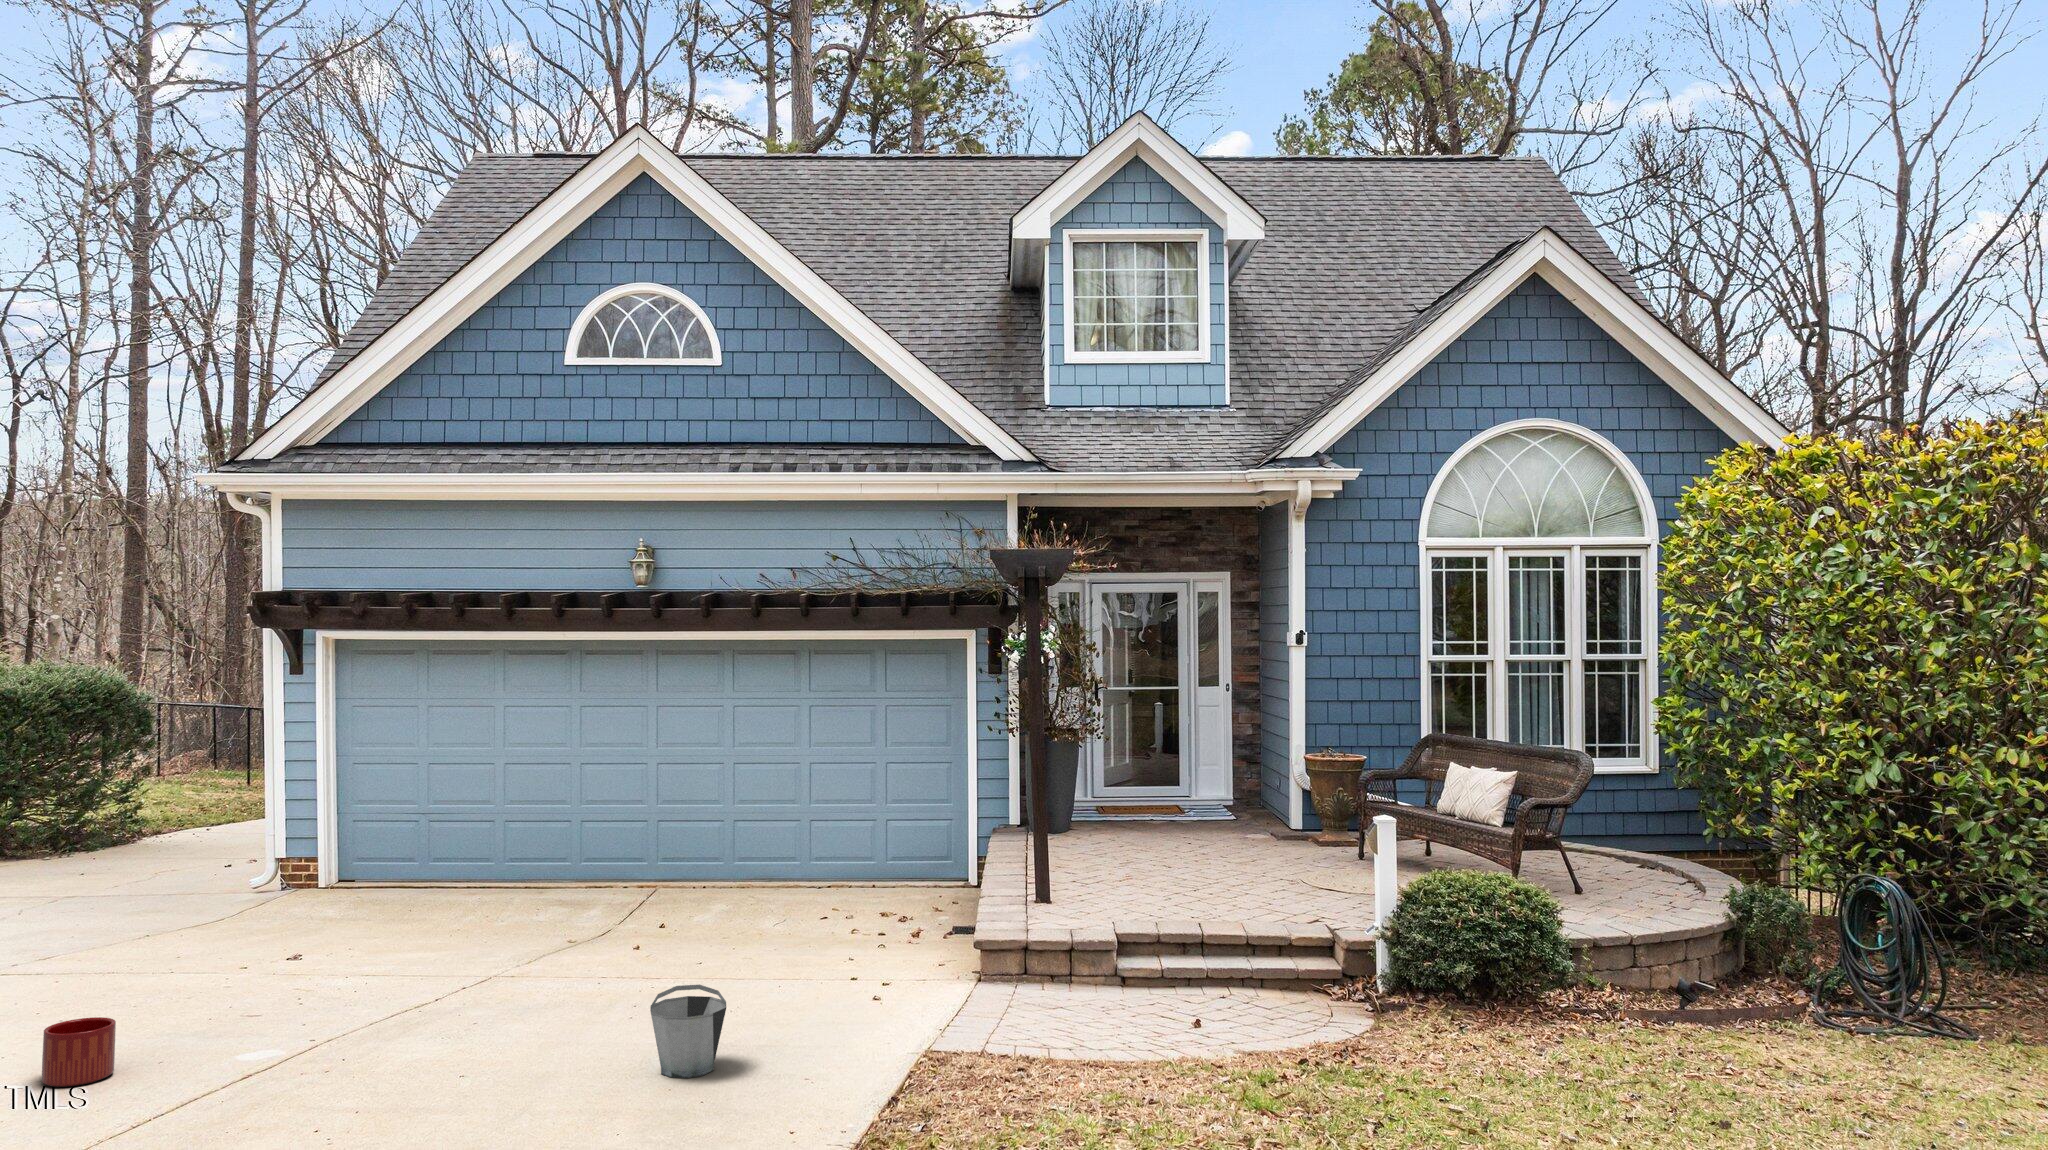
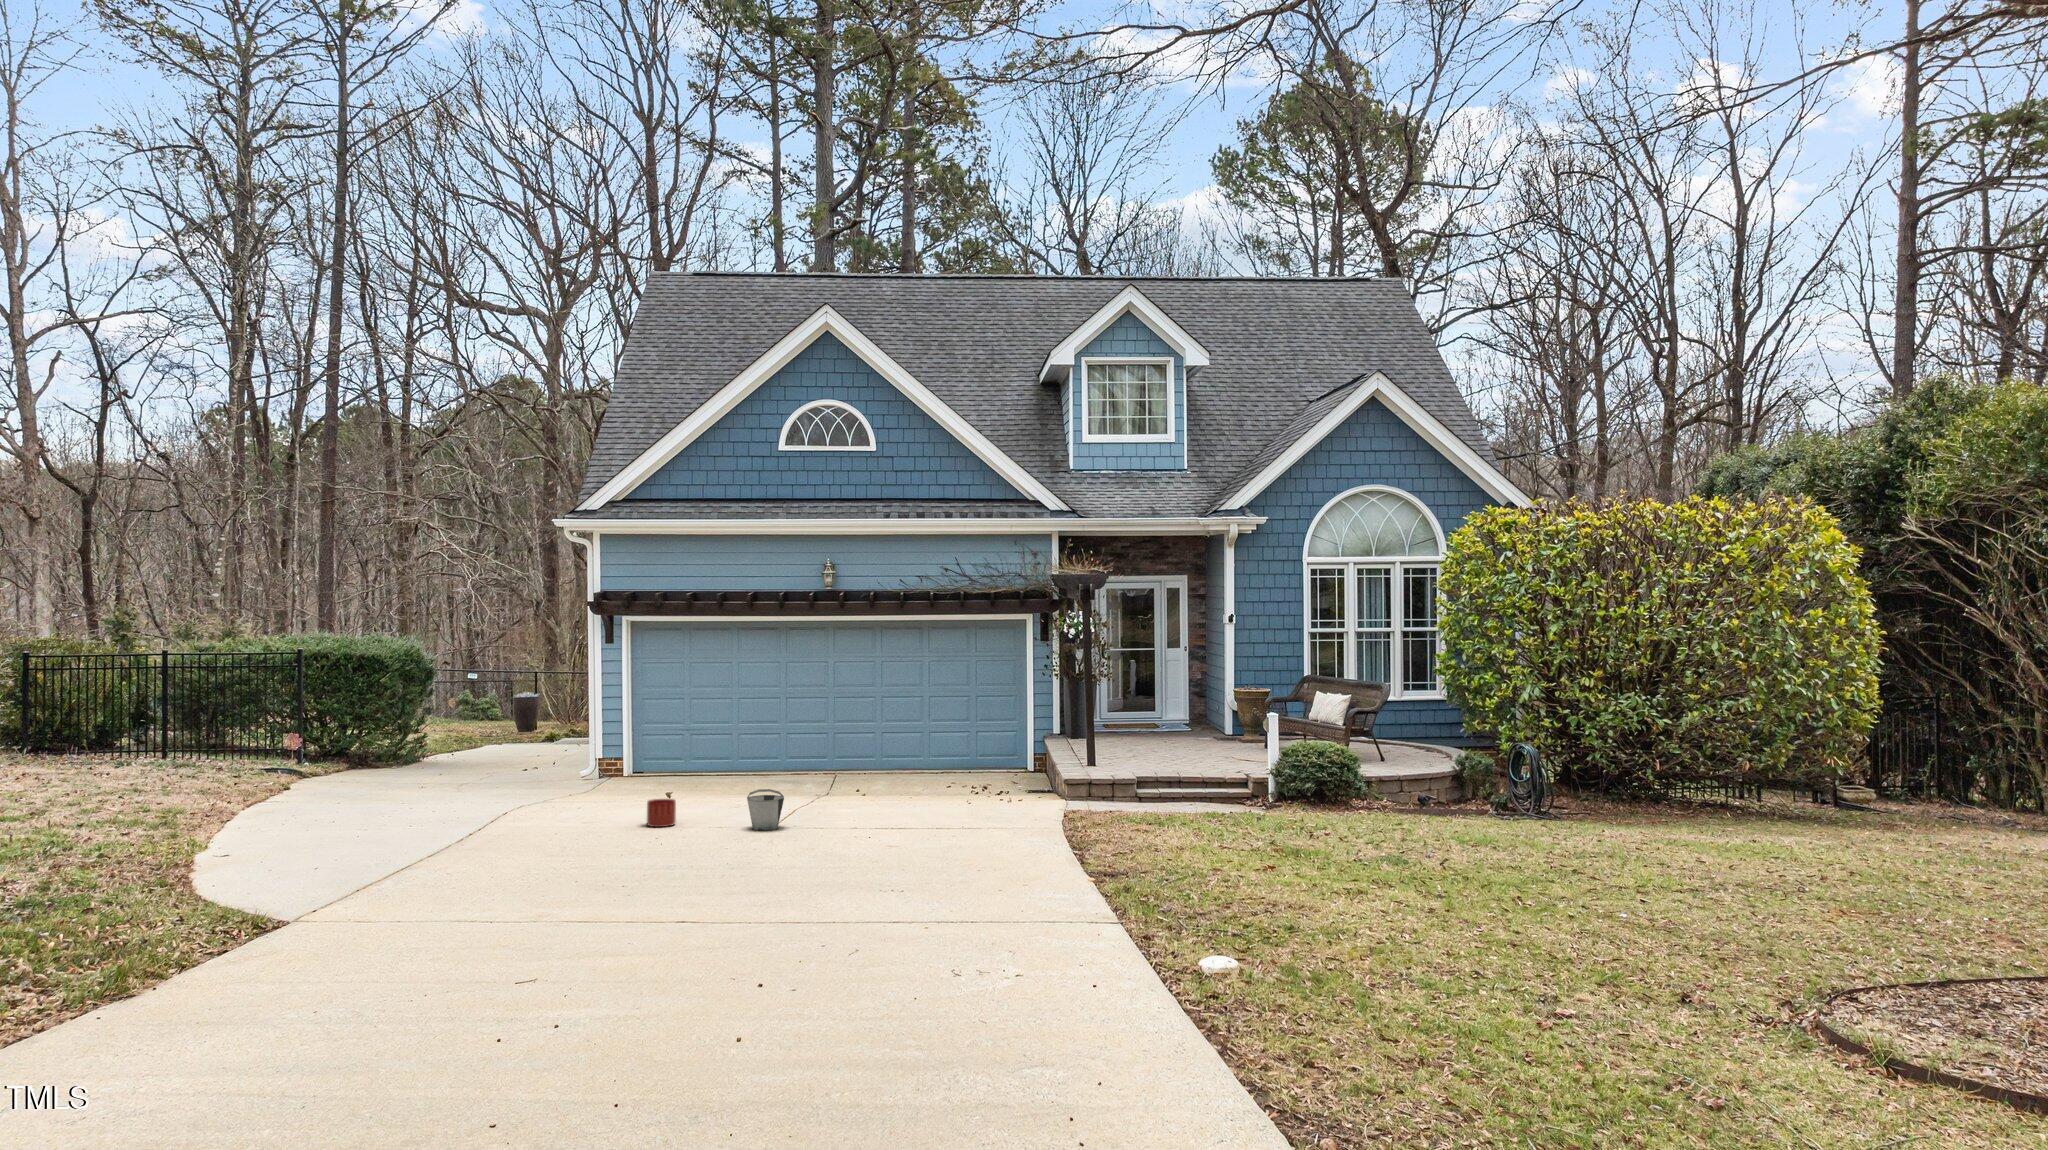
bucket: present [650,985,726,1078] -> present [747,789,784,831]

